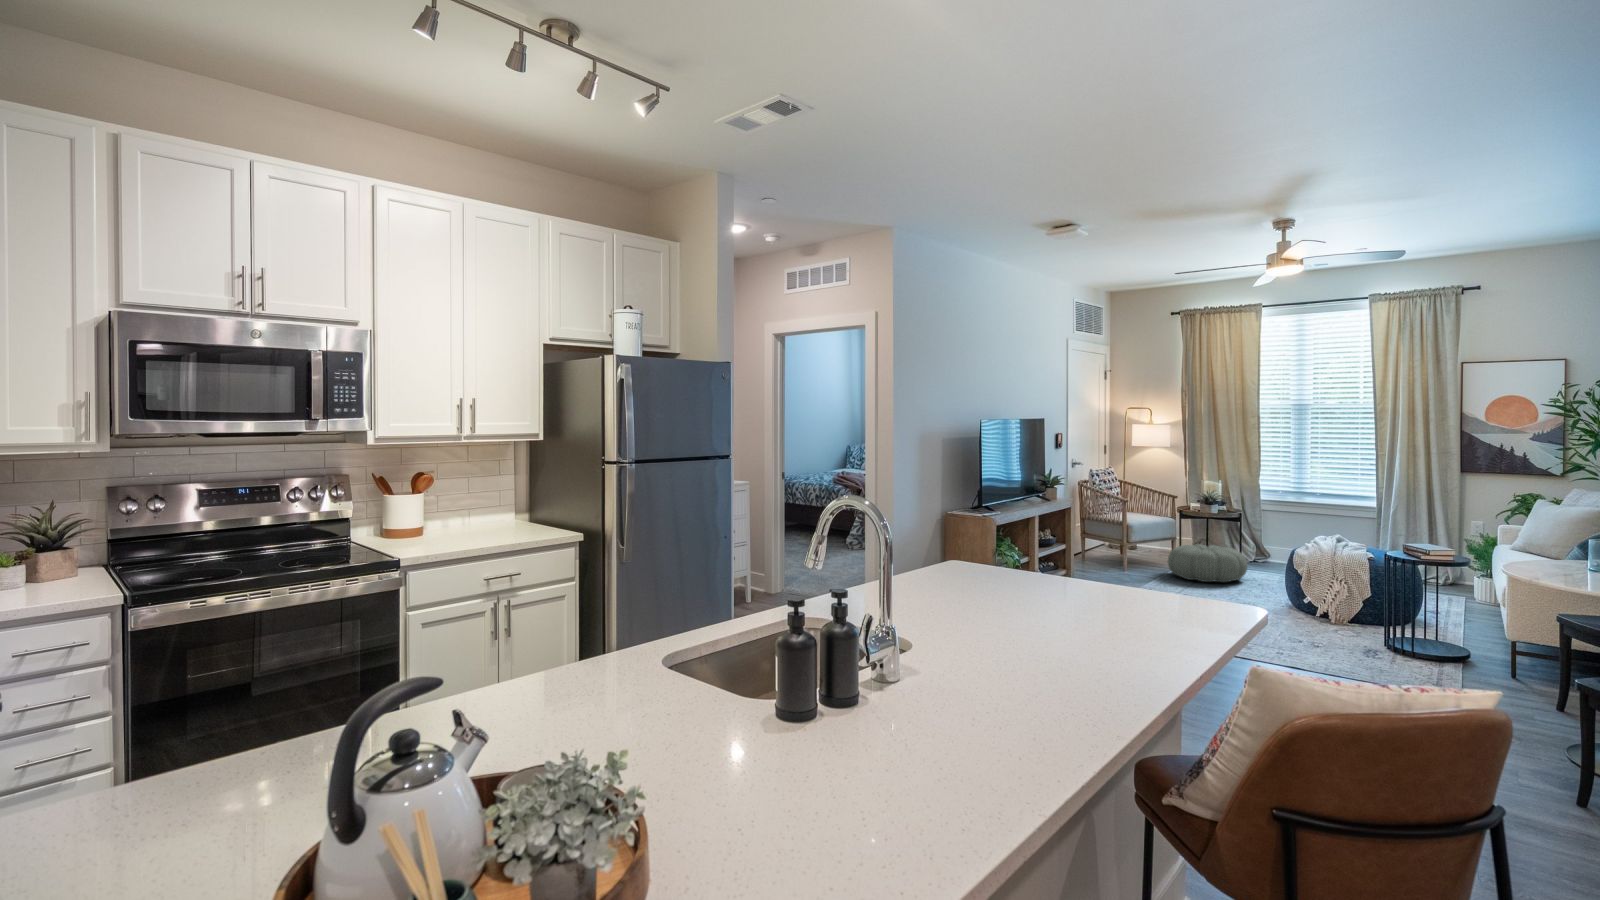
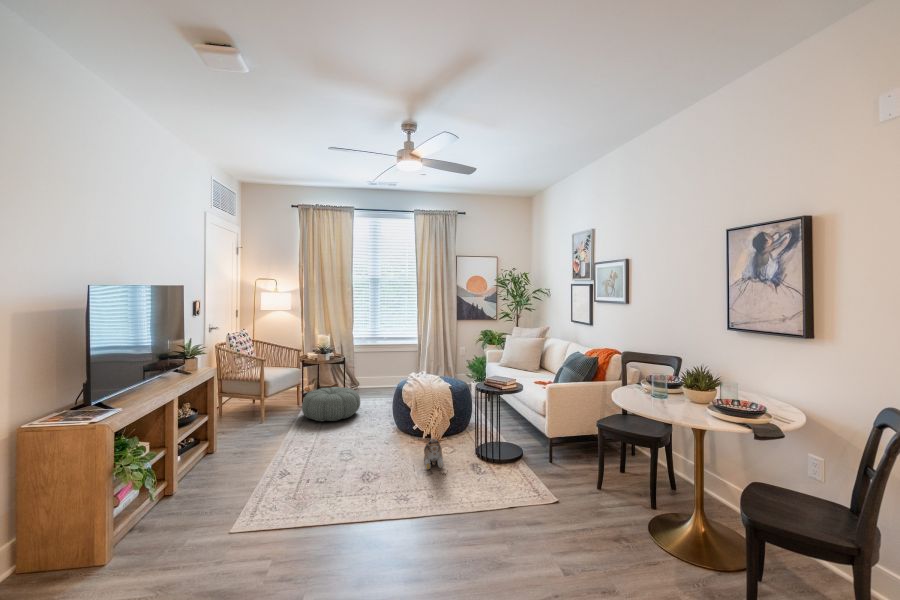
plush toy: none [1283,595,1318,634] -> present [424,438,443,470]

